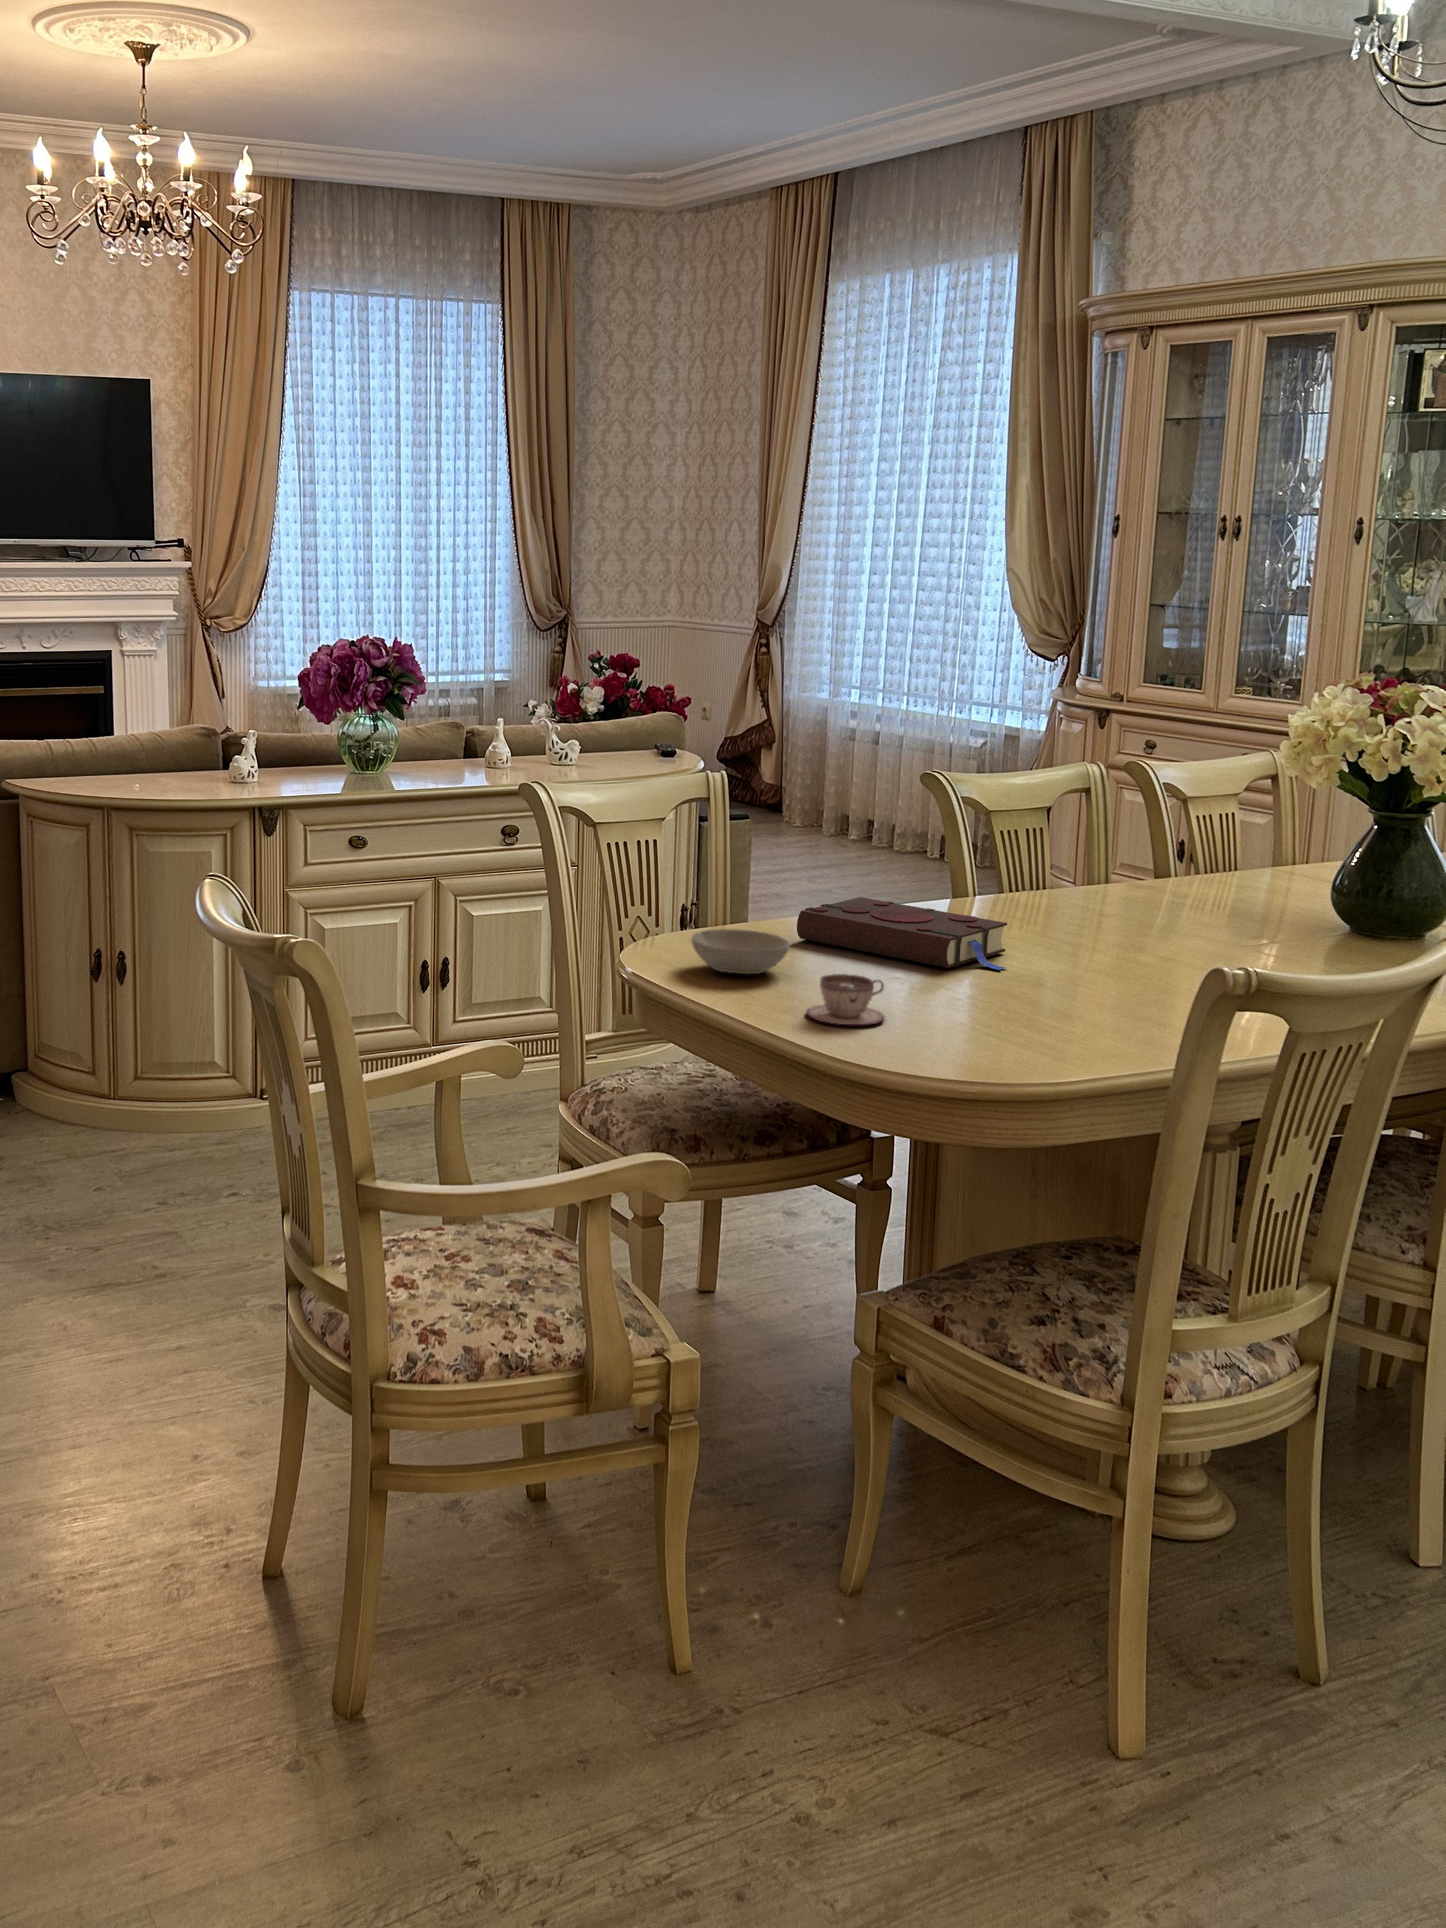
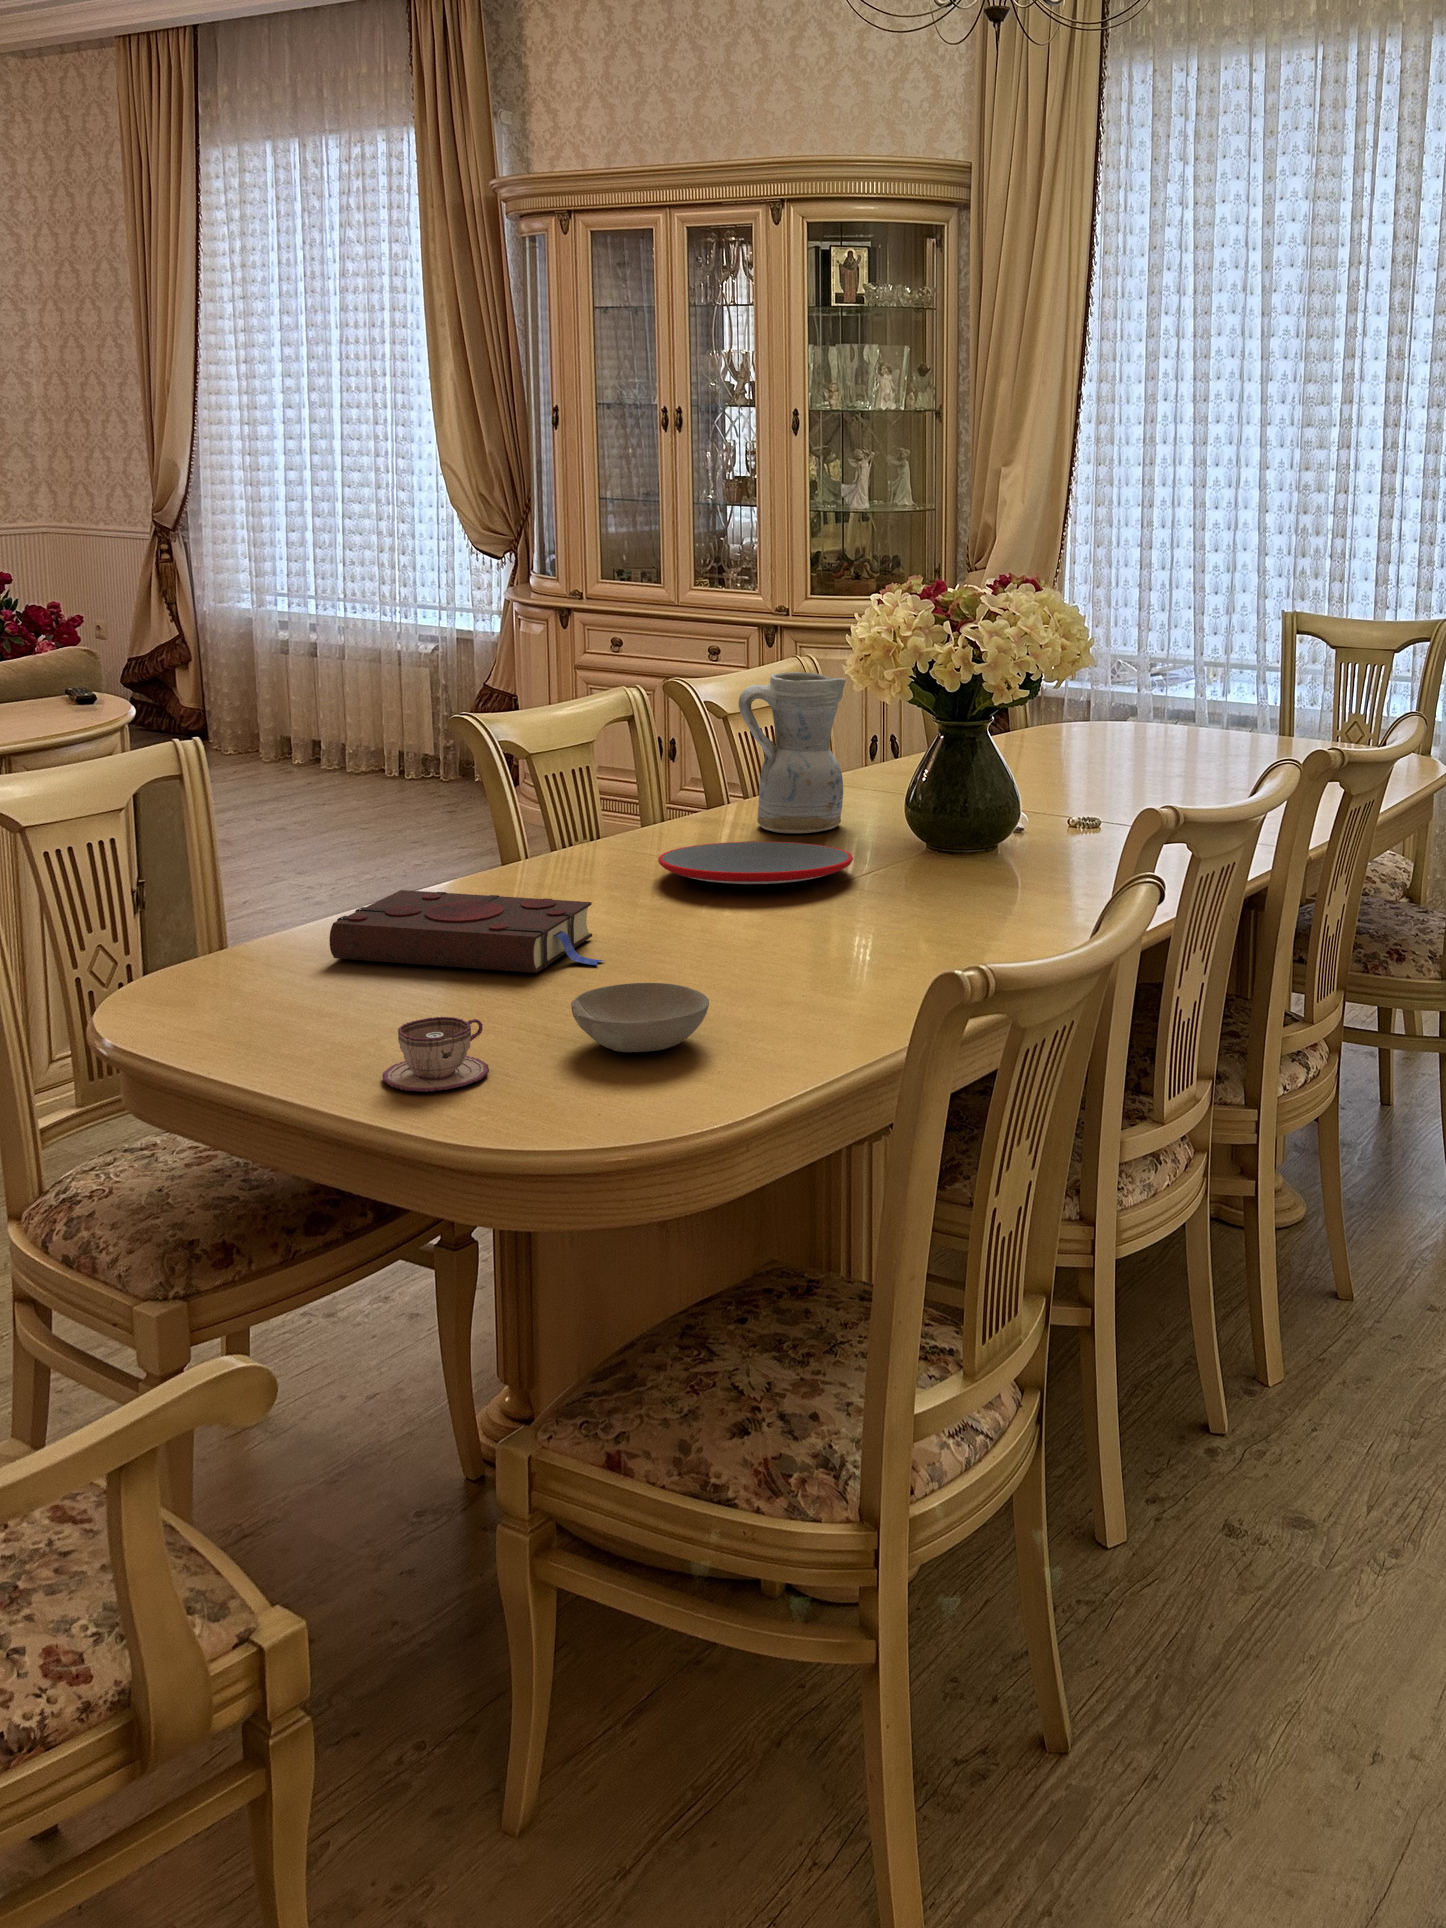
ceramic pitcher: none [1186,758,1293,905] -> present [739,672,845,833]
plate: none [1083,899,1265,936] -> present [658,842,853,884]
bowl: present [691,929,790,974] -> present [571,983,709,1052]

